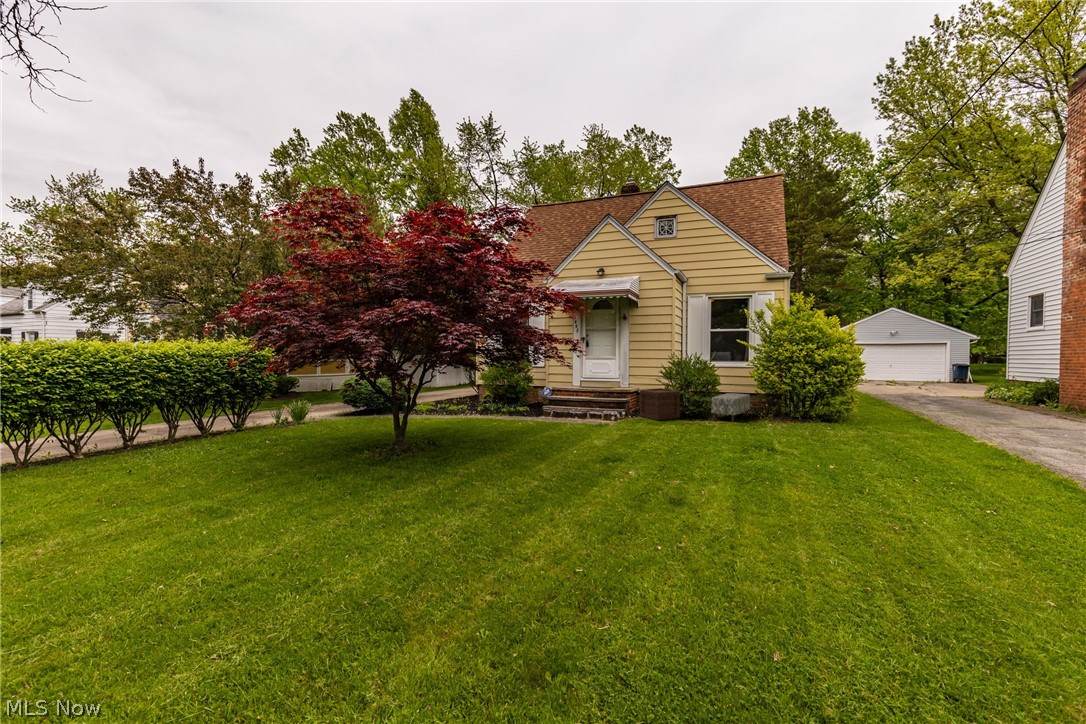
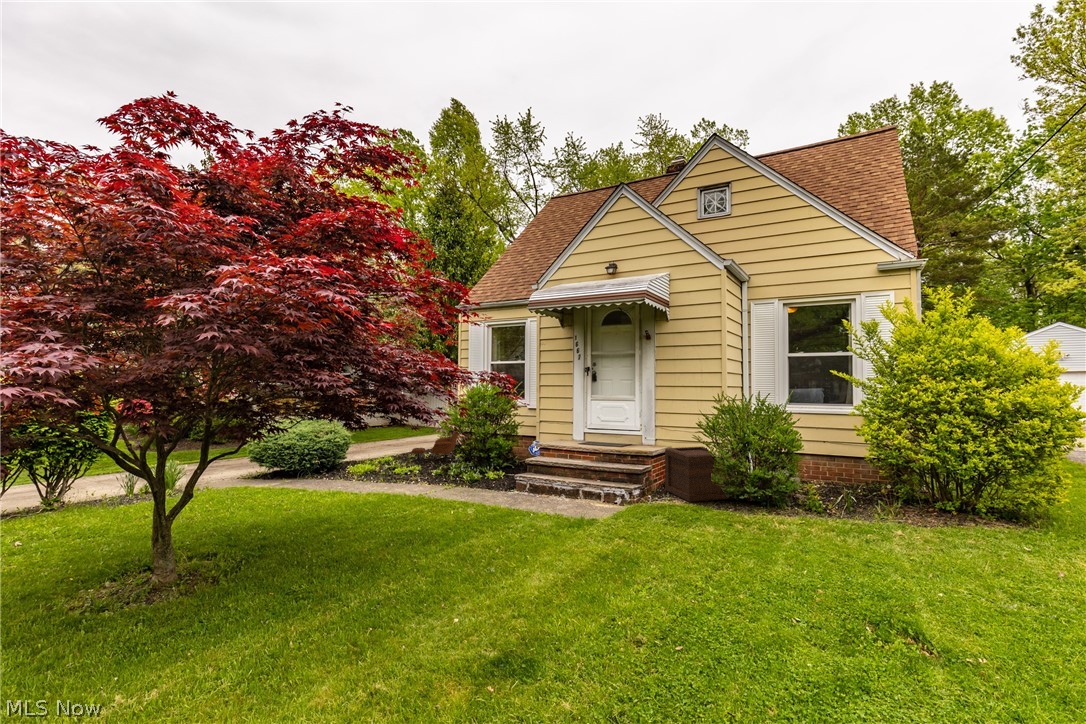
lounge chair: none [450,381,487,410] -> present [411,432,459,464]
bench: present [711,393,750,422] -> none [785,458,858,514]

